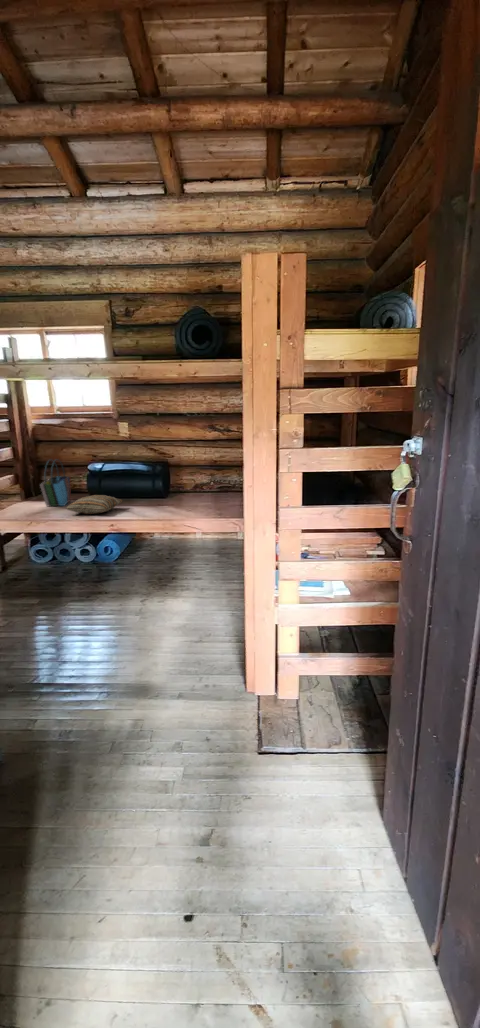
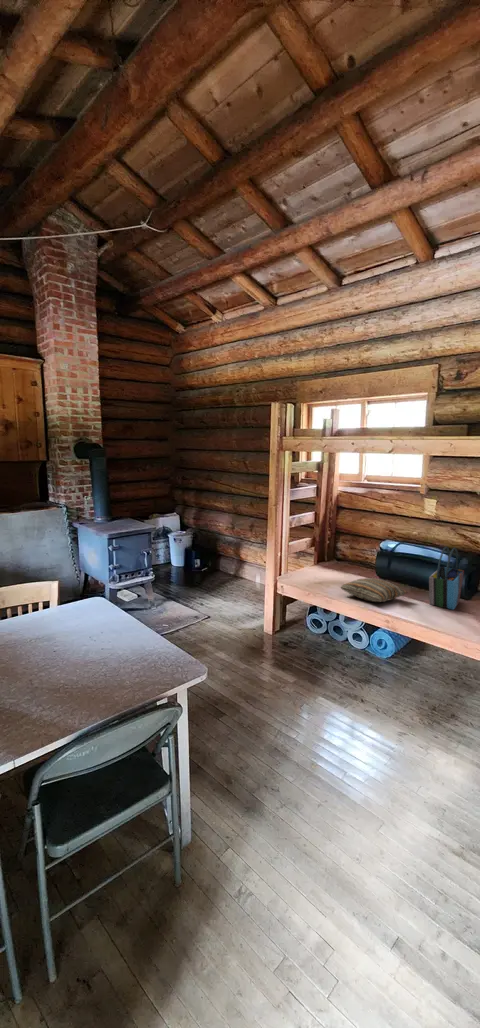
tote bag: present [40,460,71,506] -> present [429,547,464,610]

